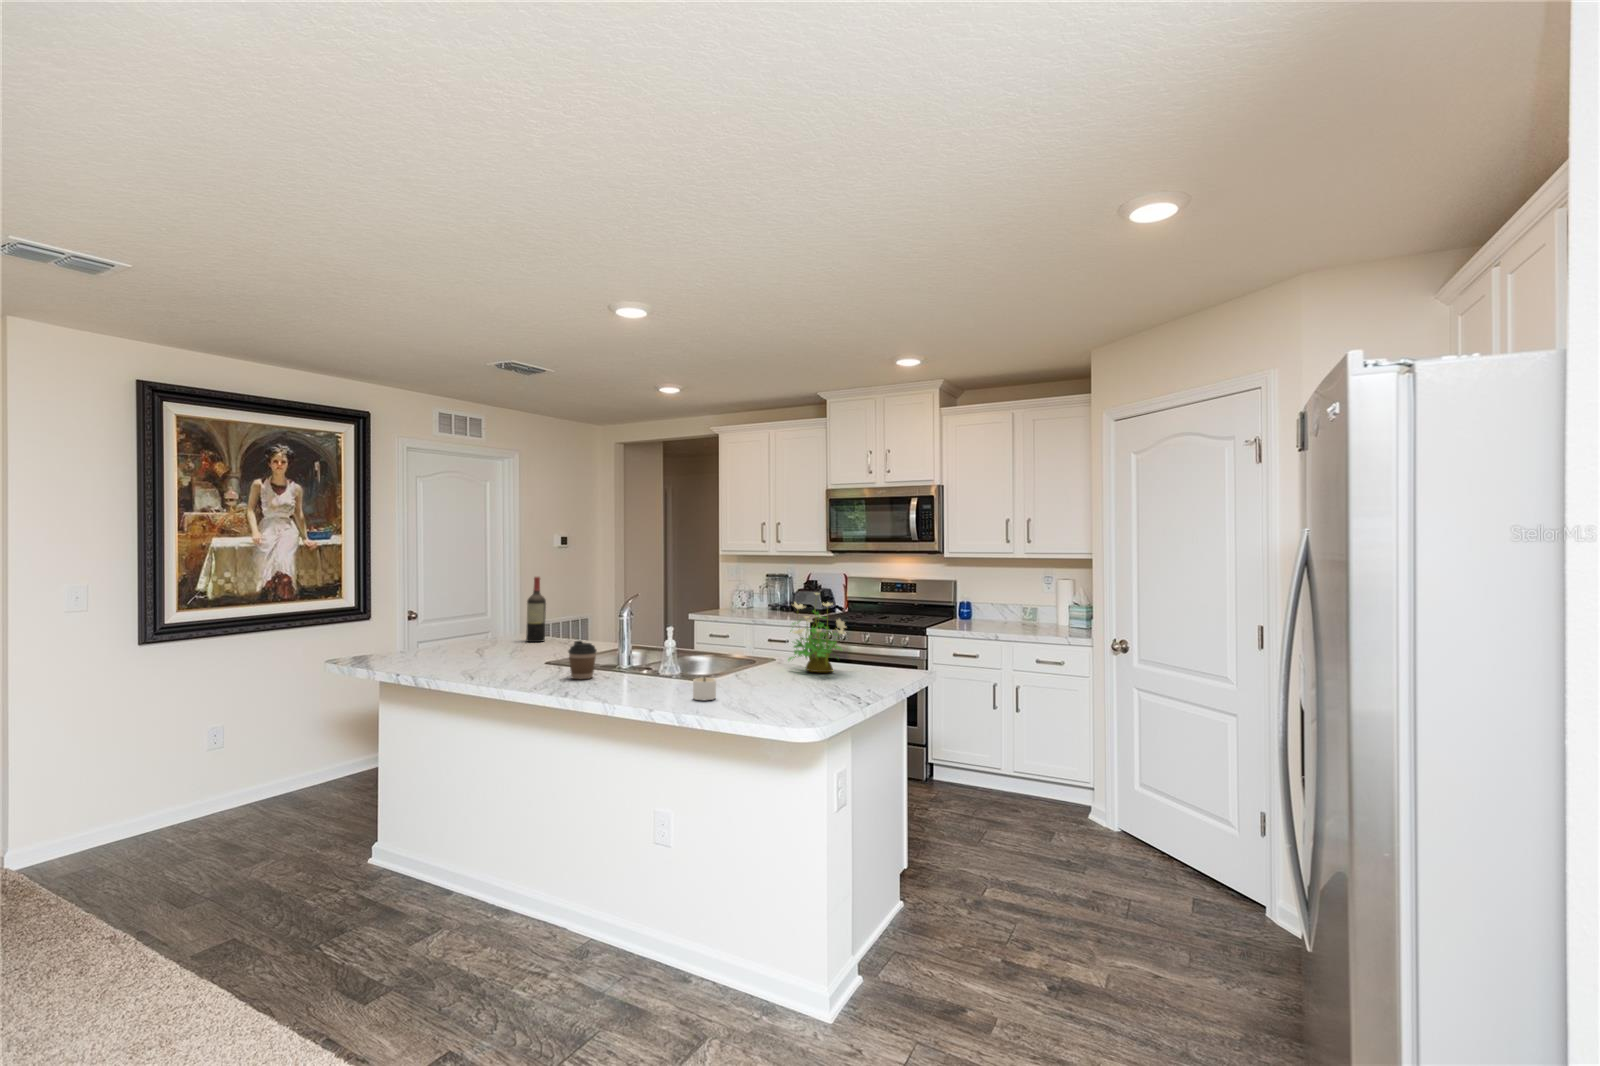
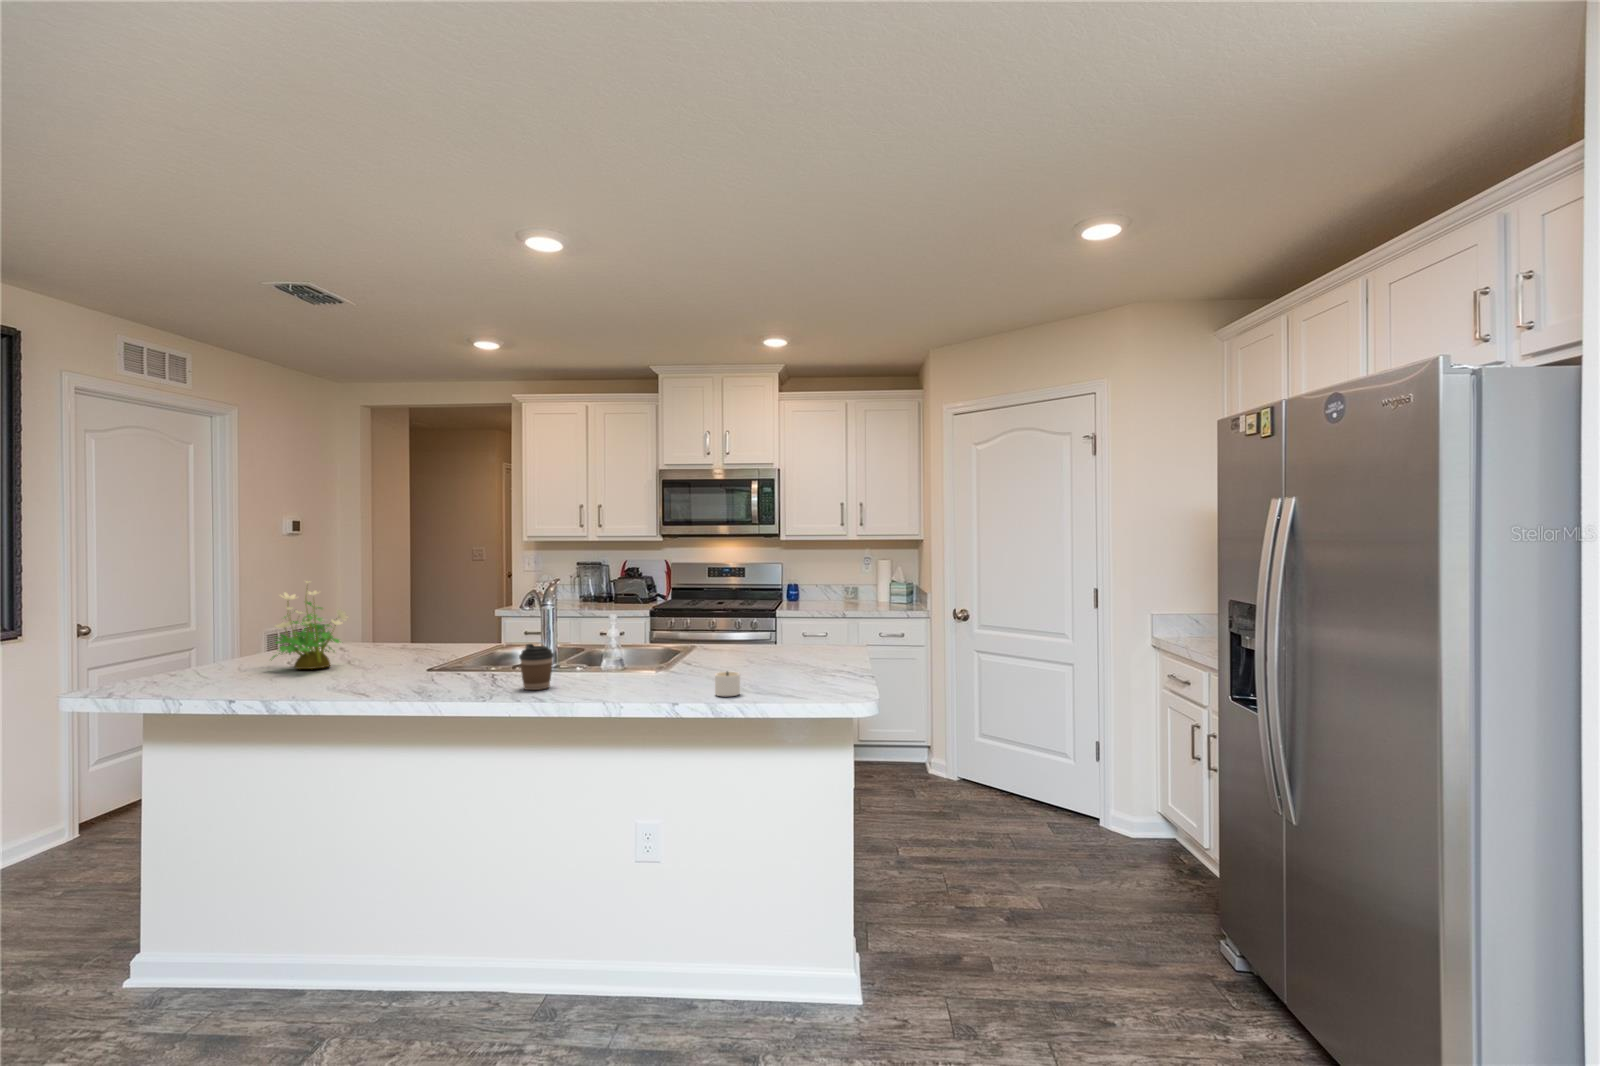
wine bottle: present [526,577,546,642] -> none [355,572,381,655]
potted plant: present [788,593,846,672] -> present [270,581,348,669]

